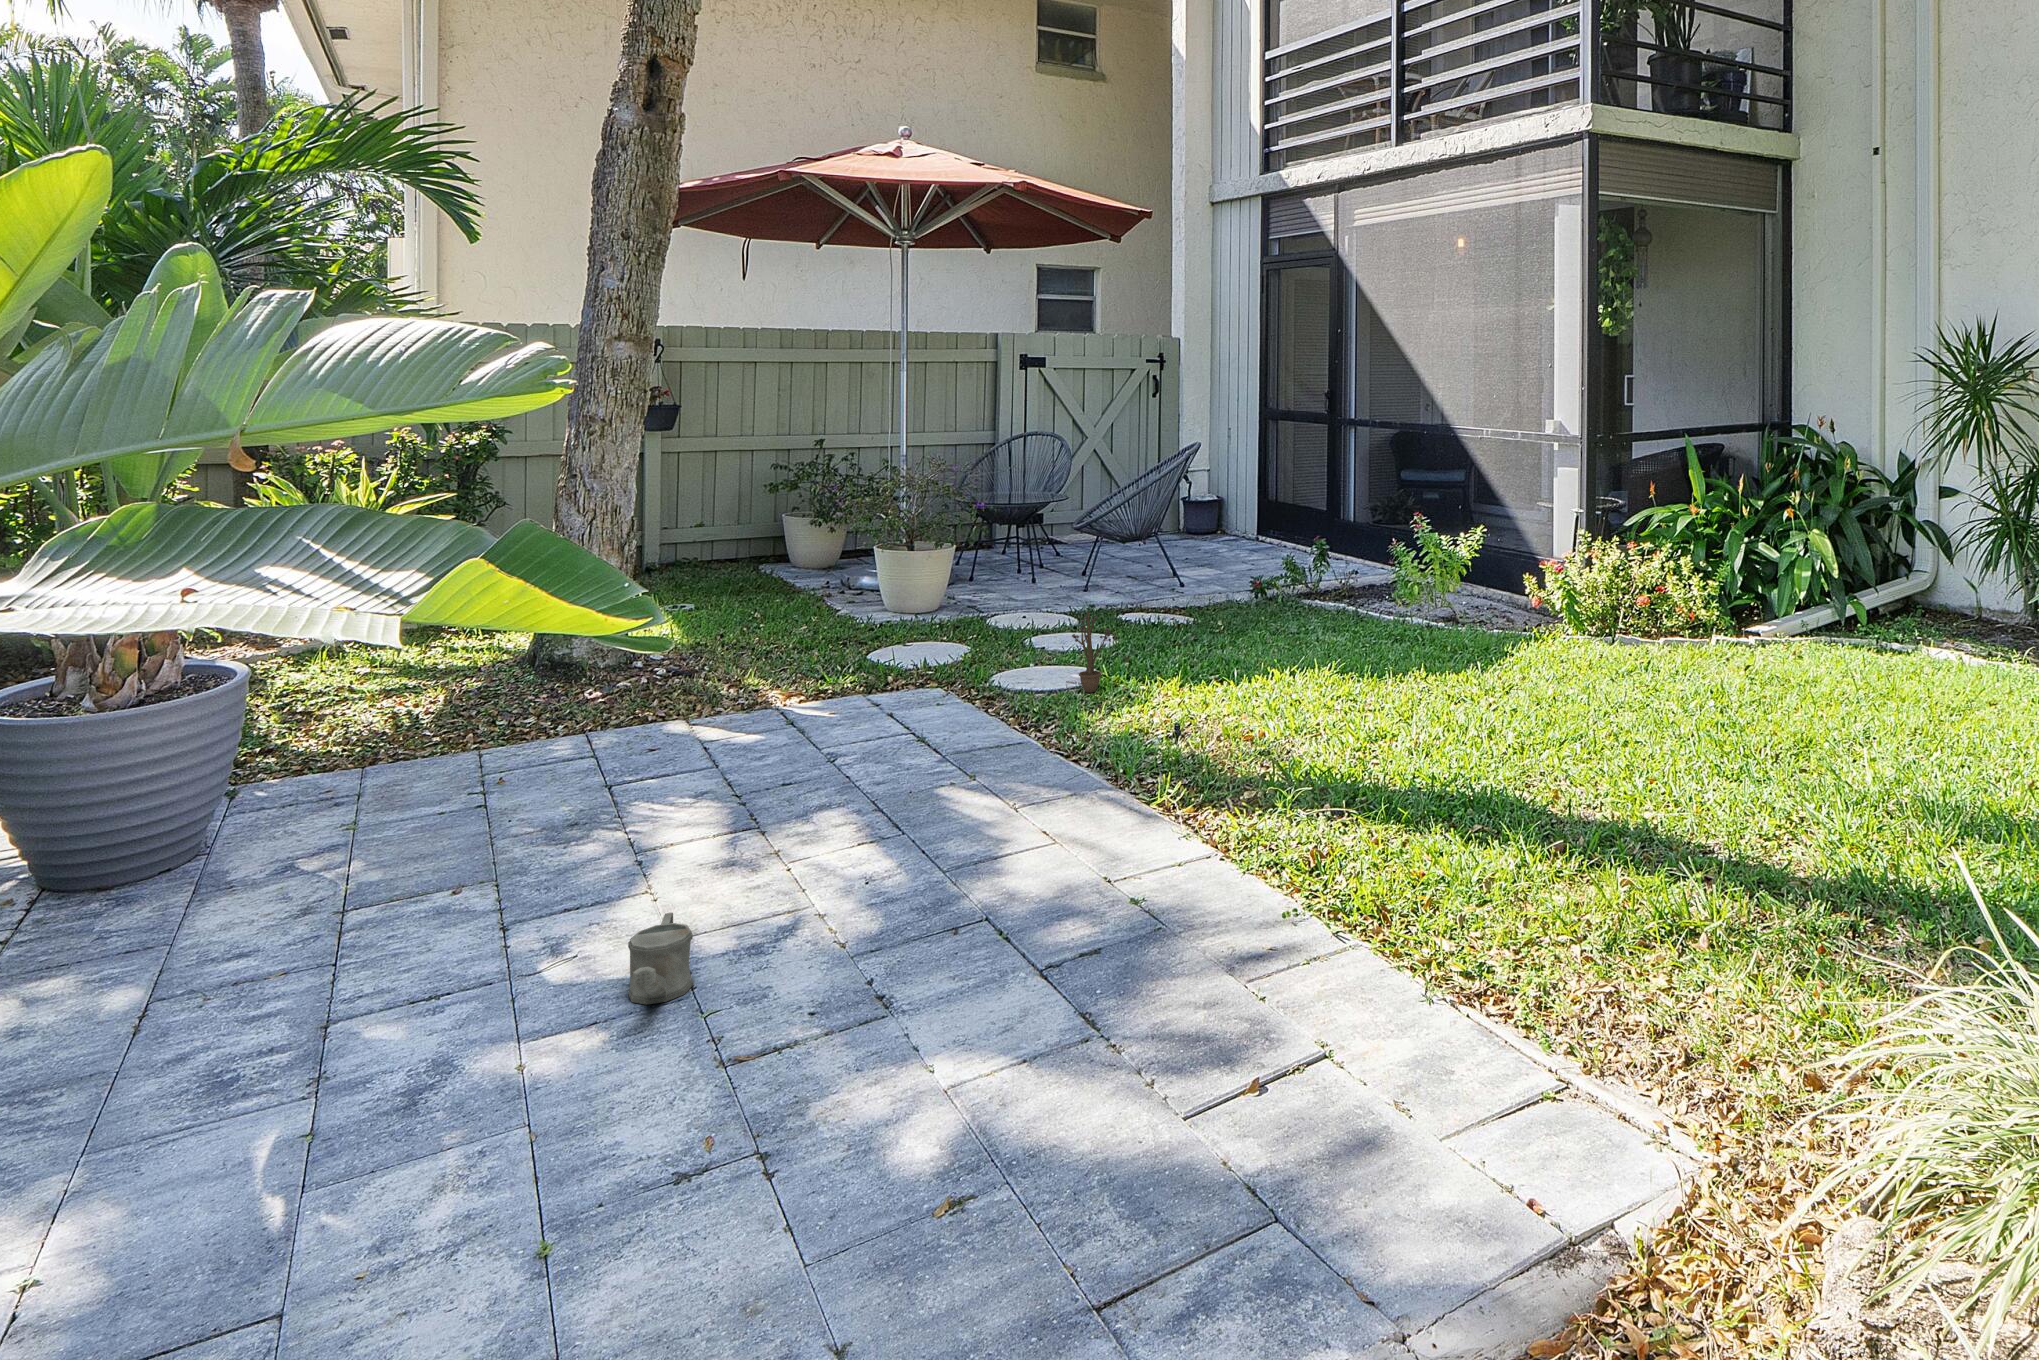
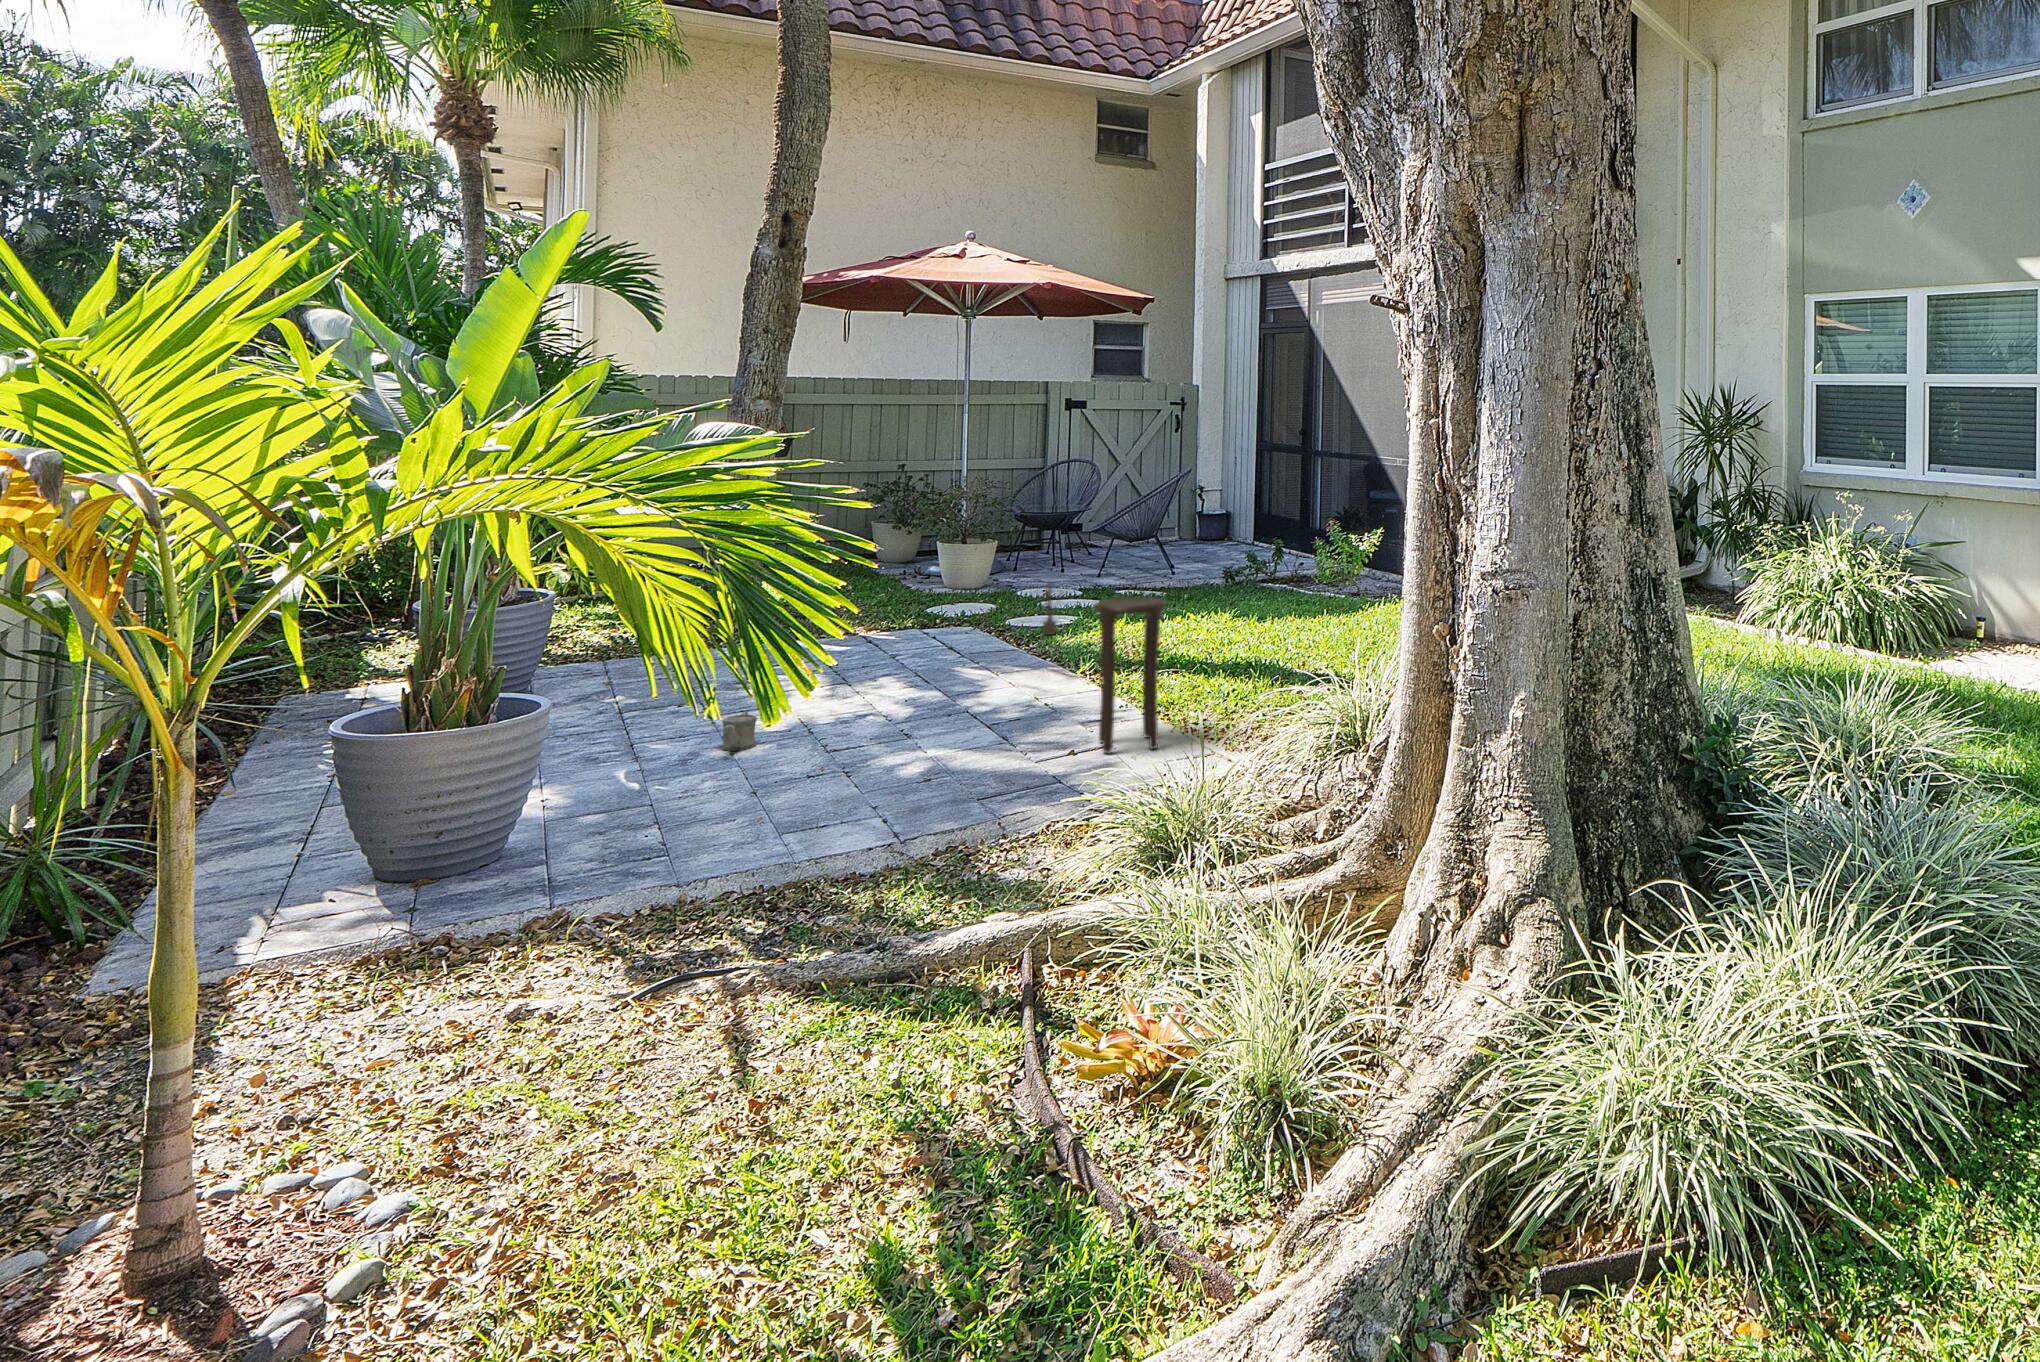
stool: none [1339,687,1476,1010] -> present [1094,597,1166,753]

